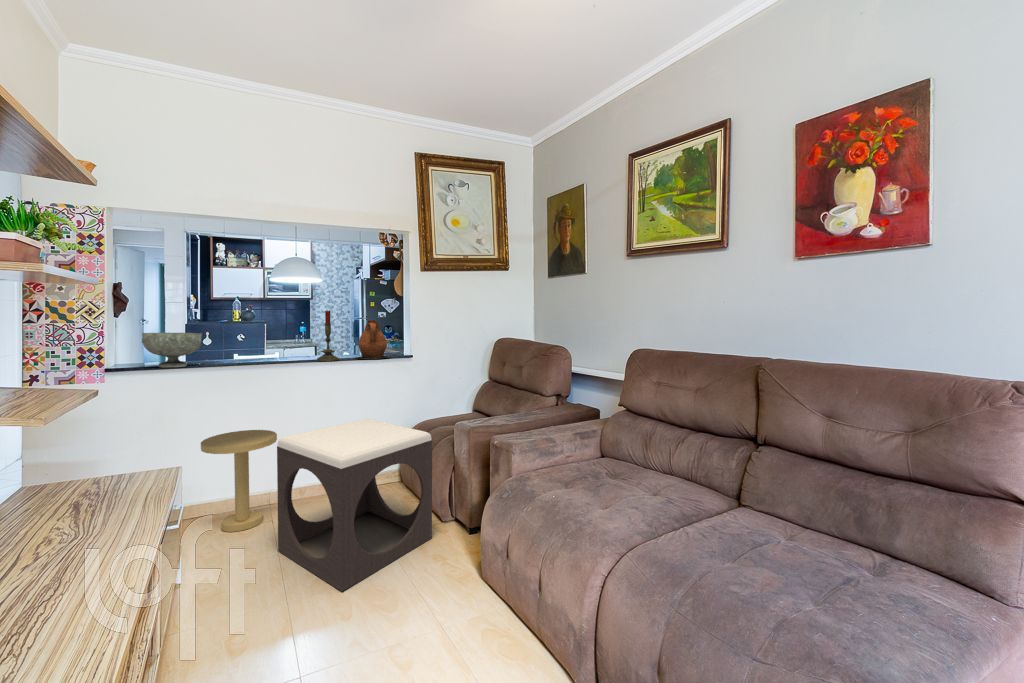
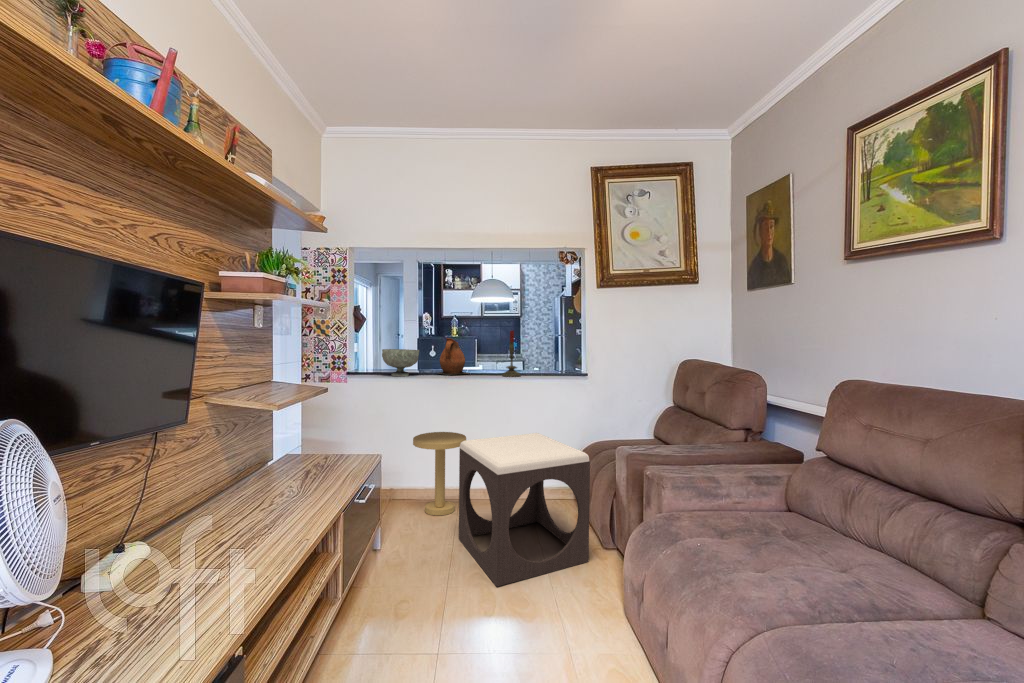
ceramic pitcher: present [356,320,391,359] -> present [439,338,469,375]

